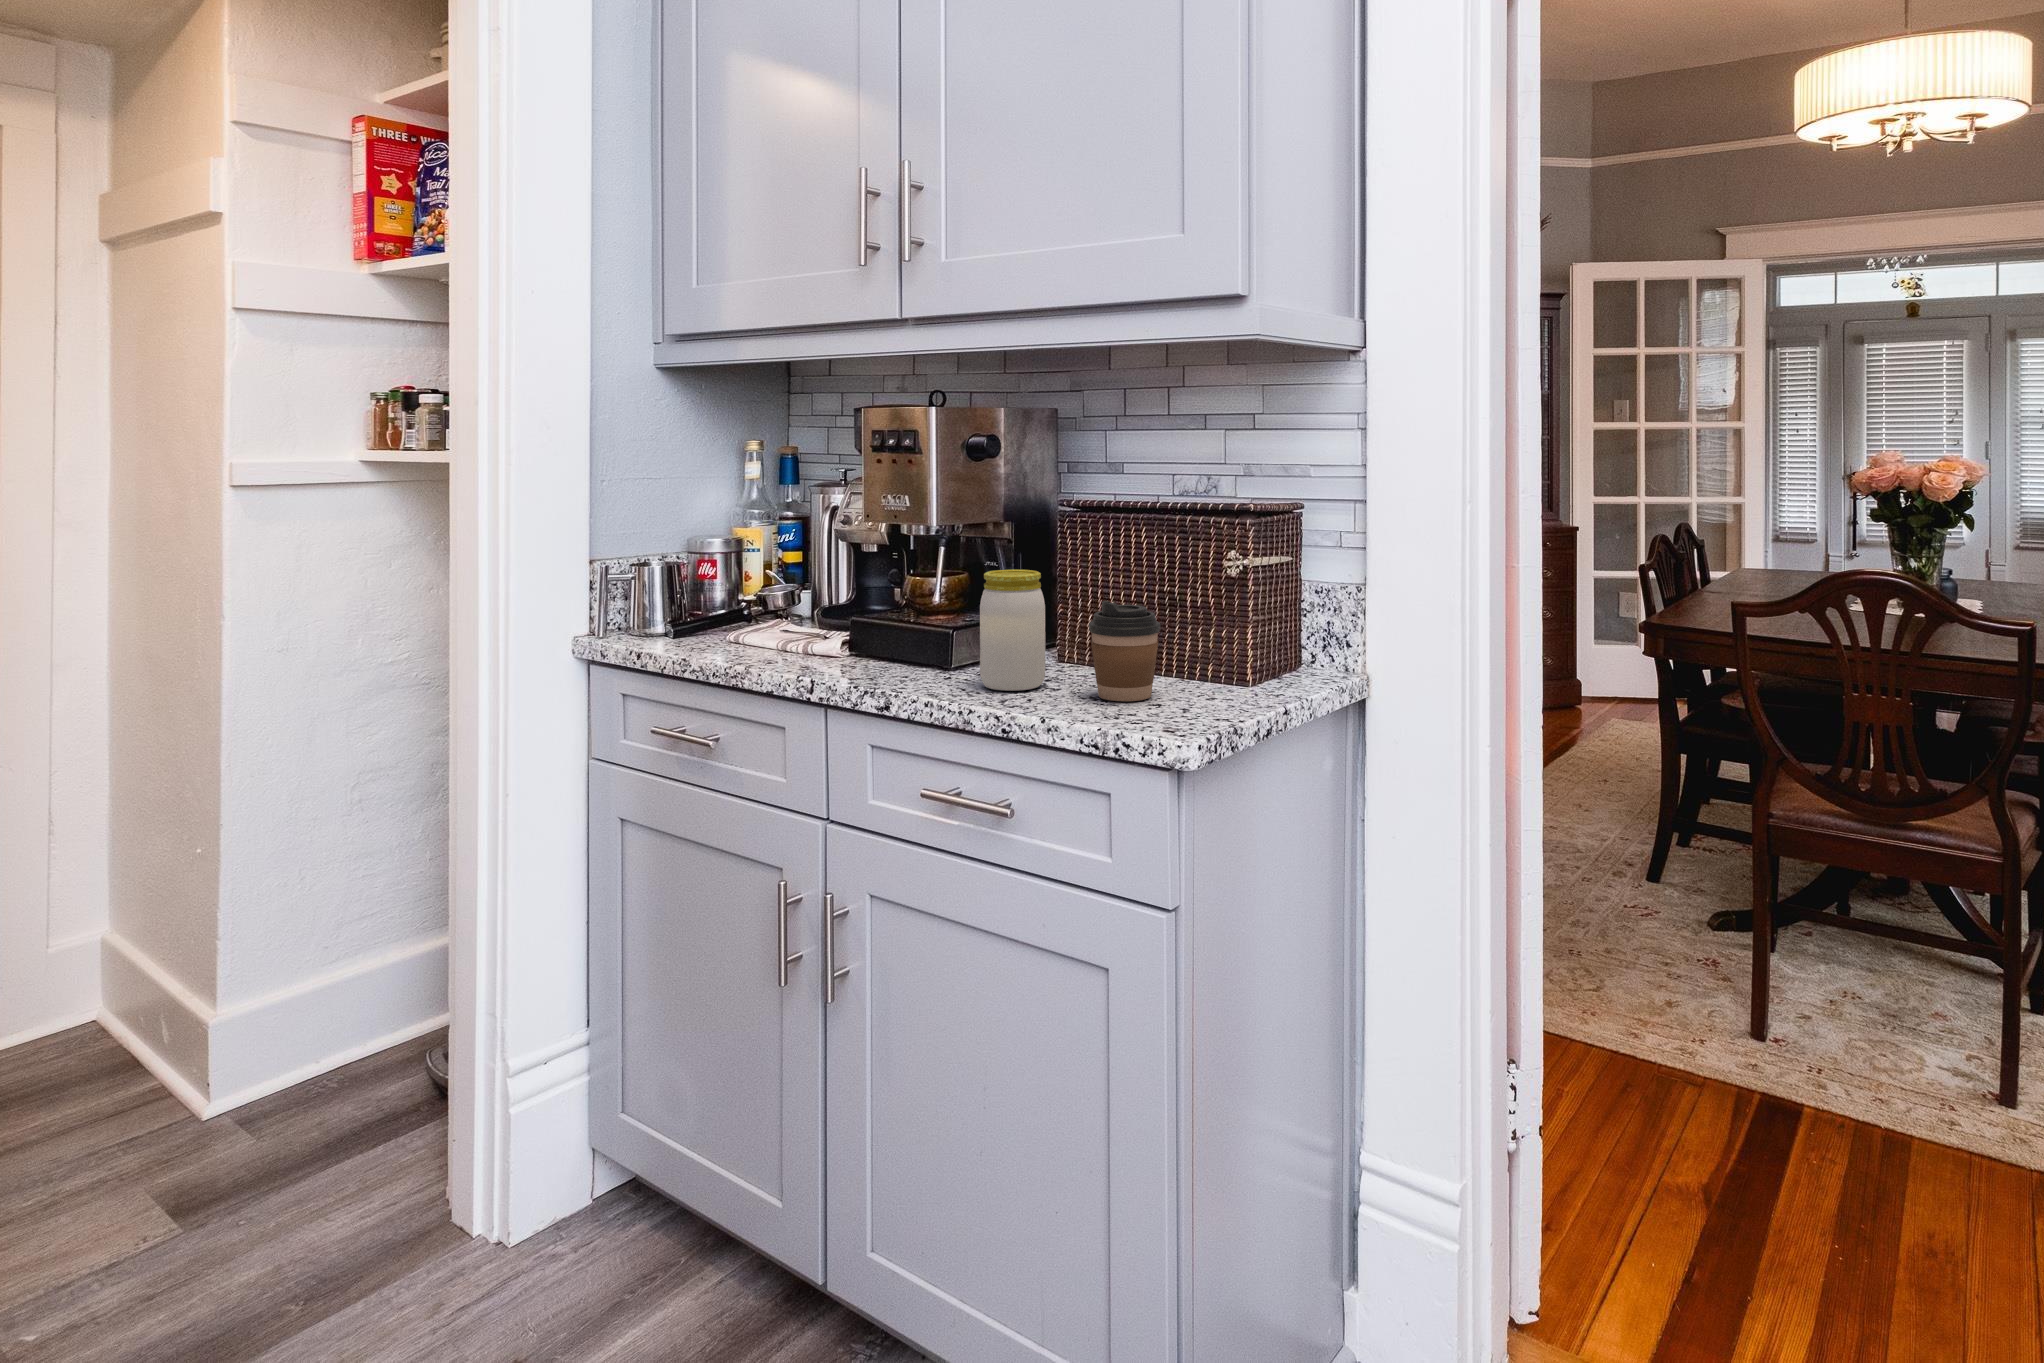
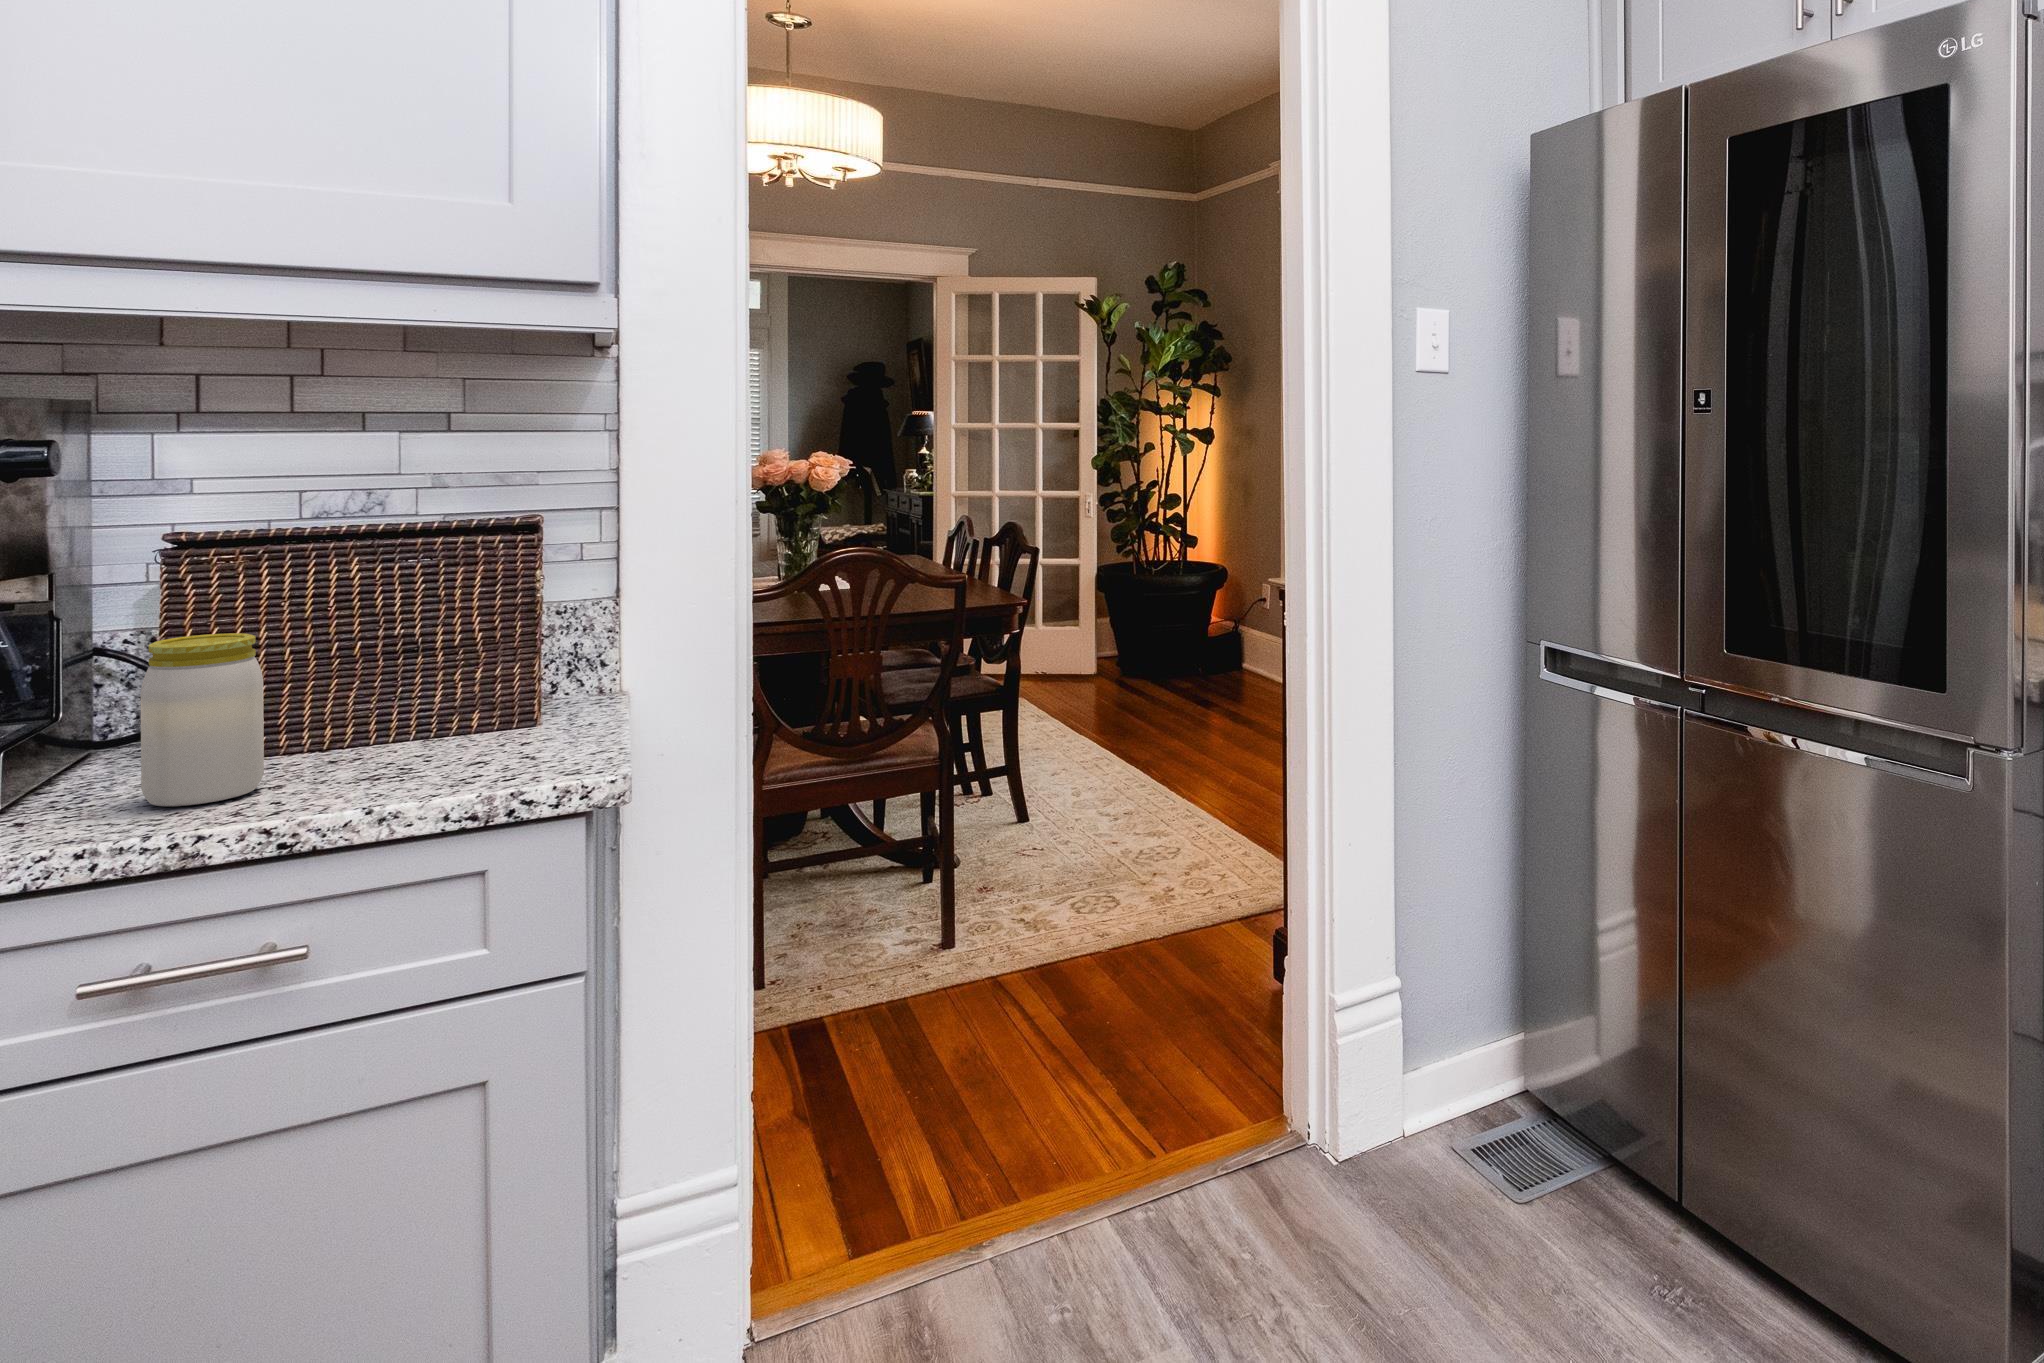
coffee cup: present [1089,601,1160,701] -> none [358,653,467,773]

